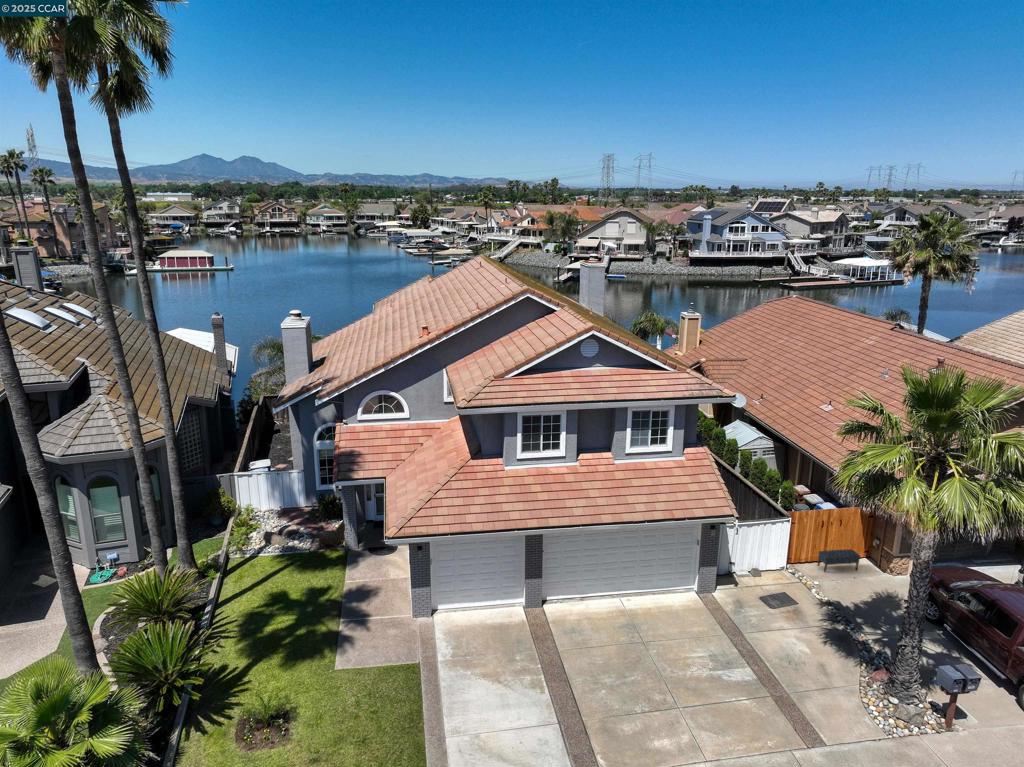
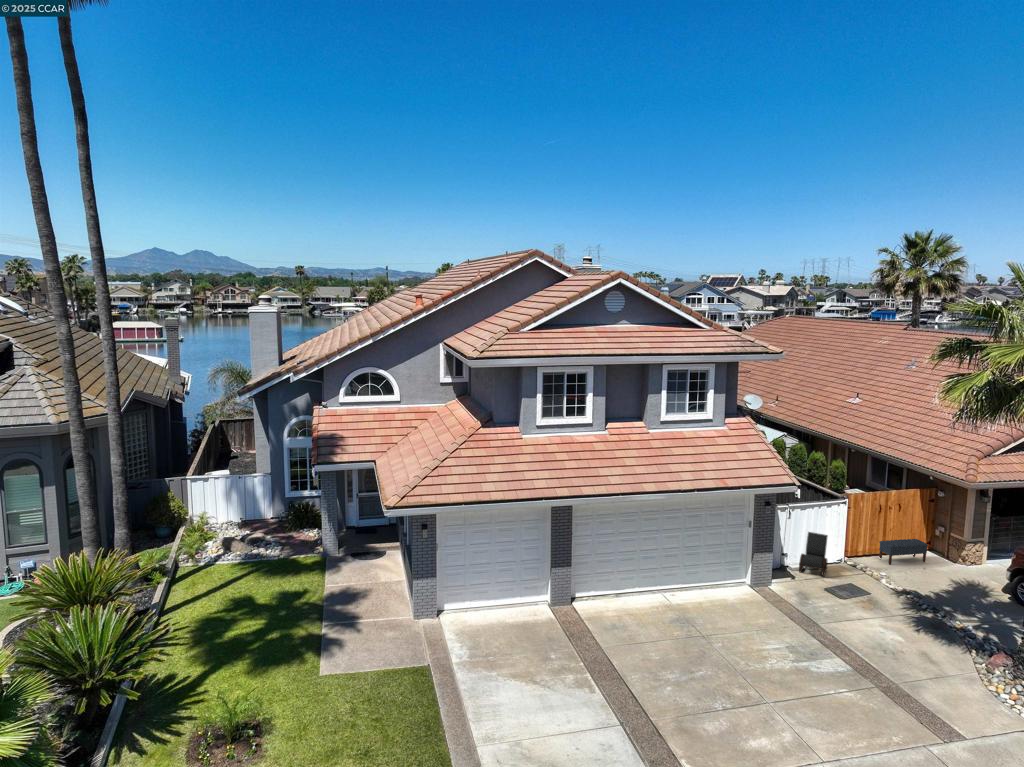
lounge chair: present [319,521,345,551] -> present [799,532,828,577]

